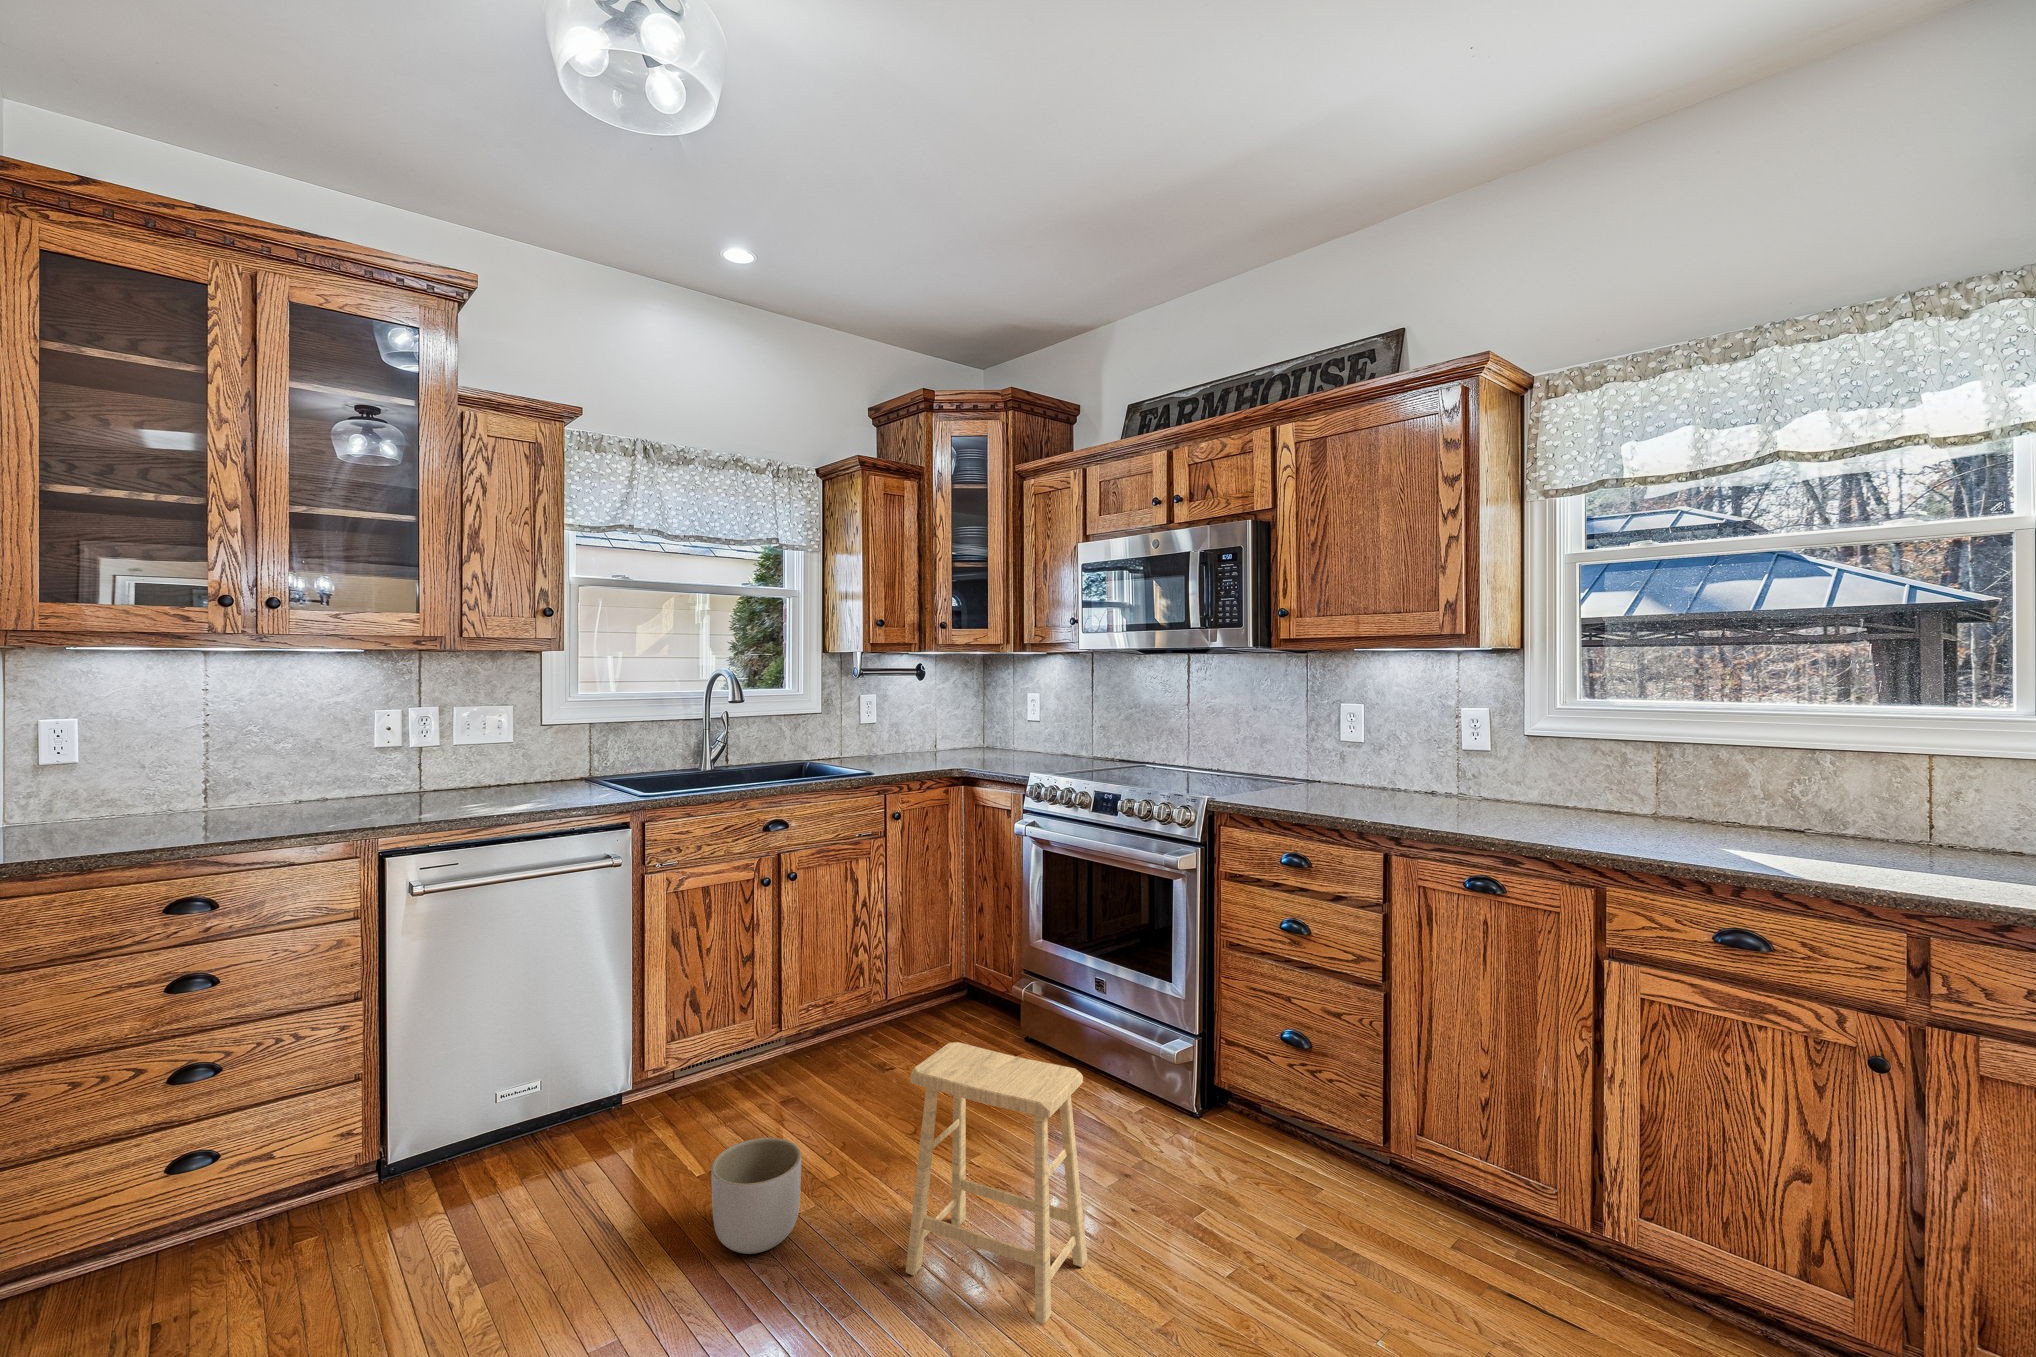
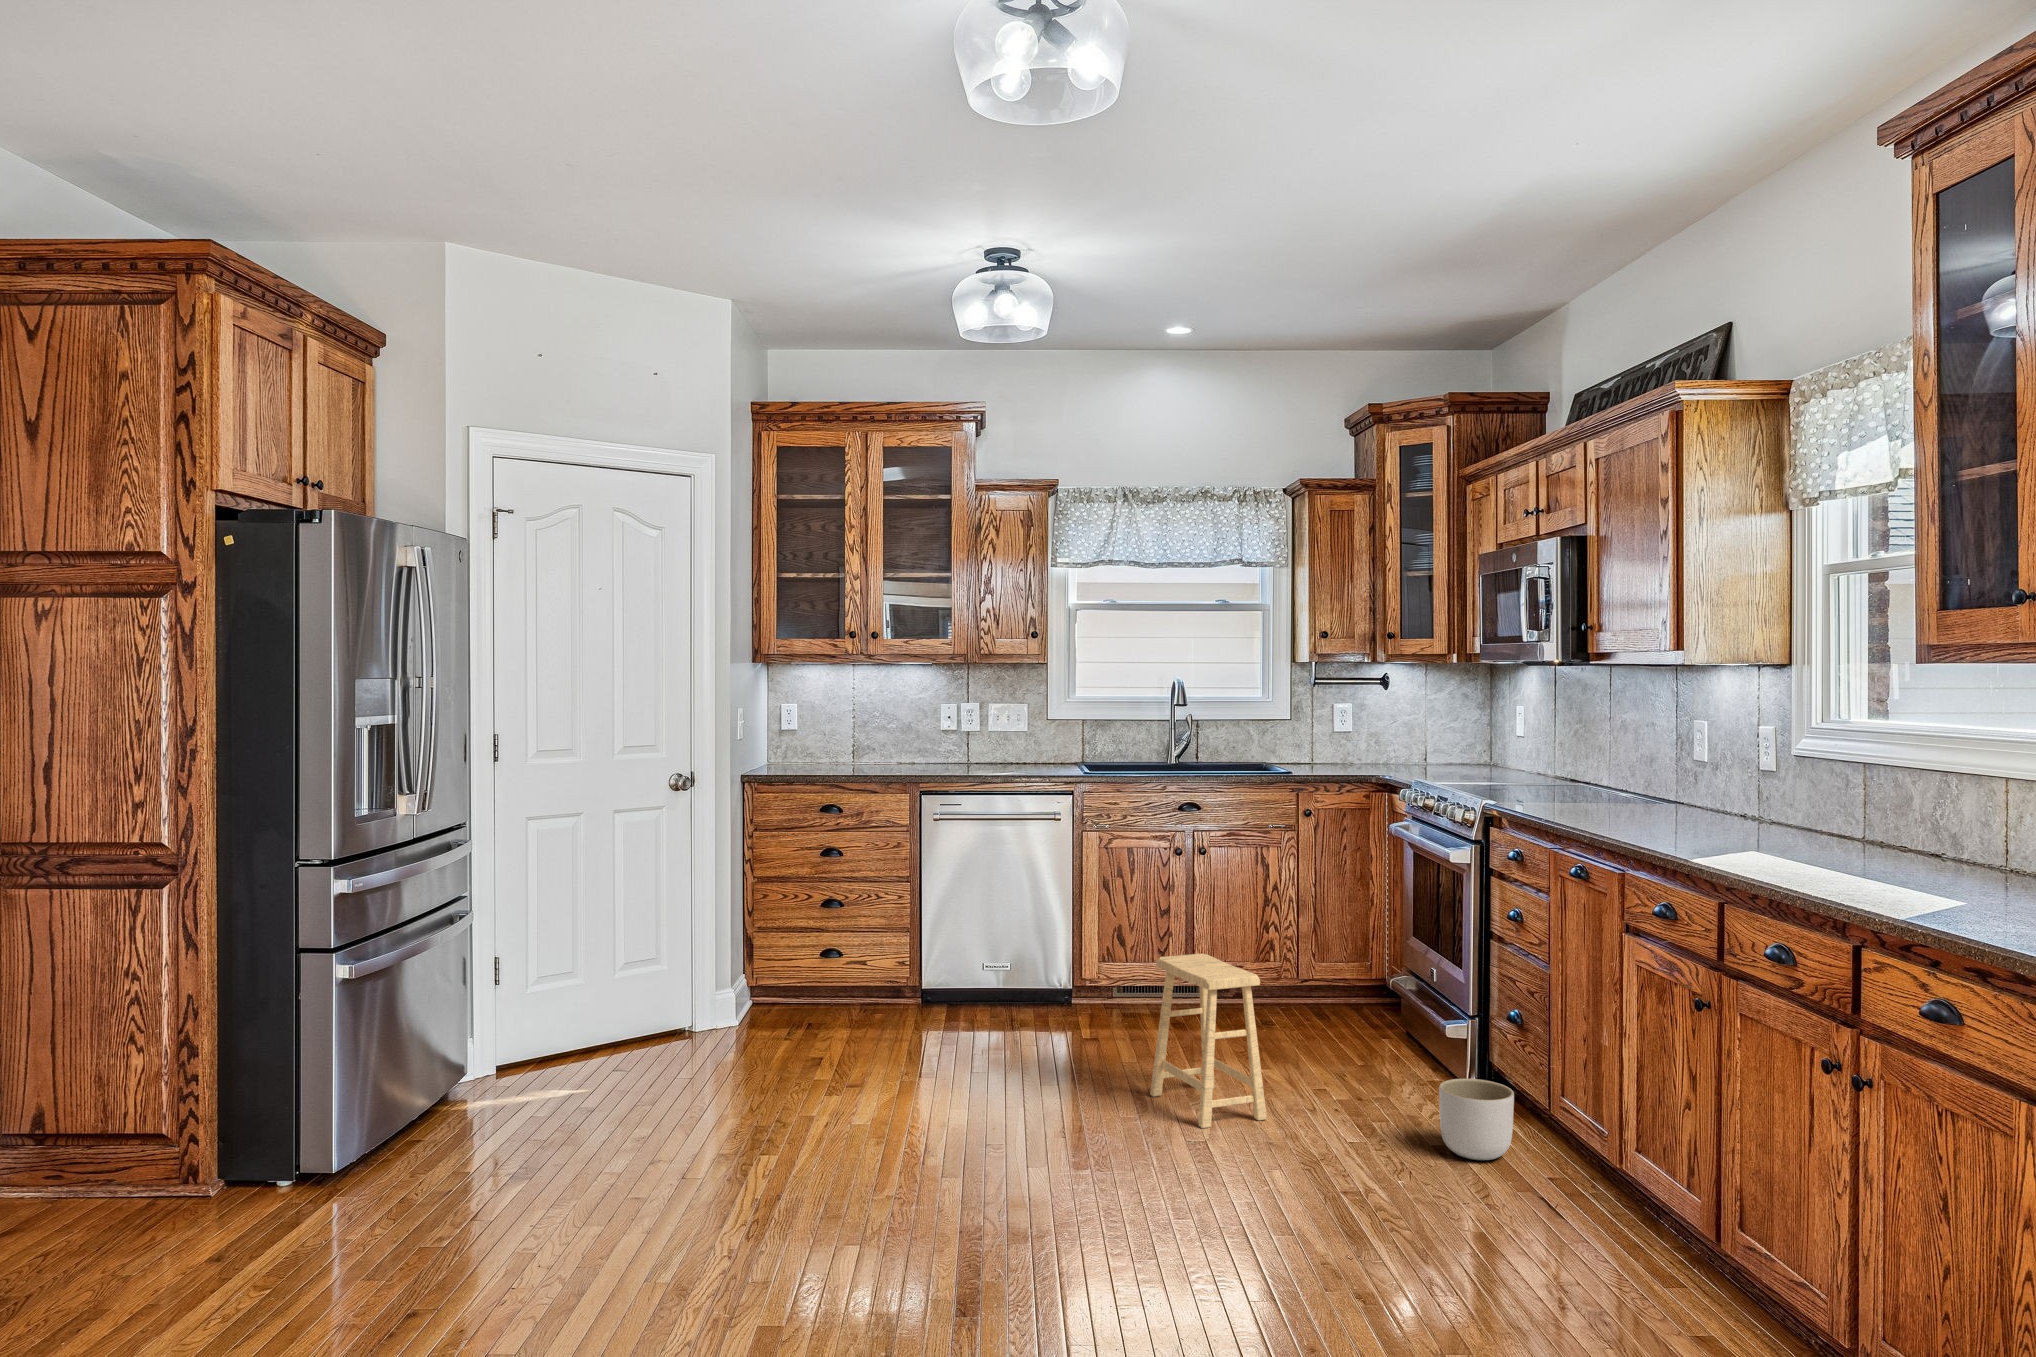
planter: present [711,1138,801,1254] -> present [1439,1079,1514,1160]

